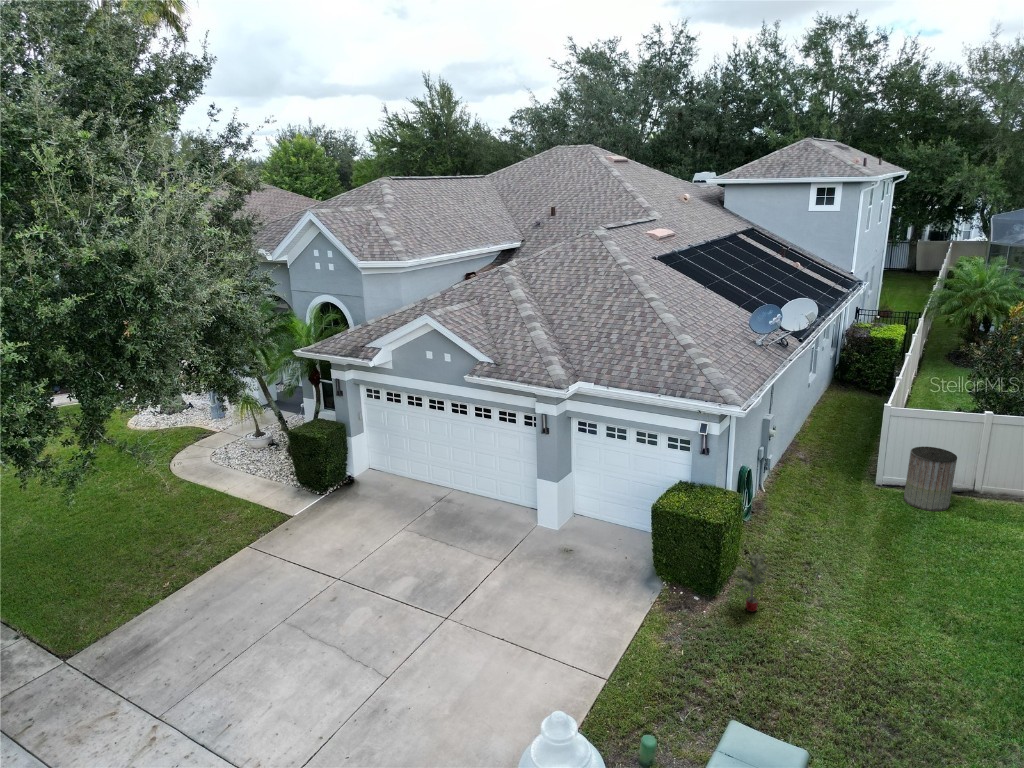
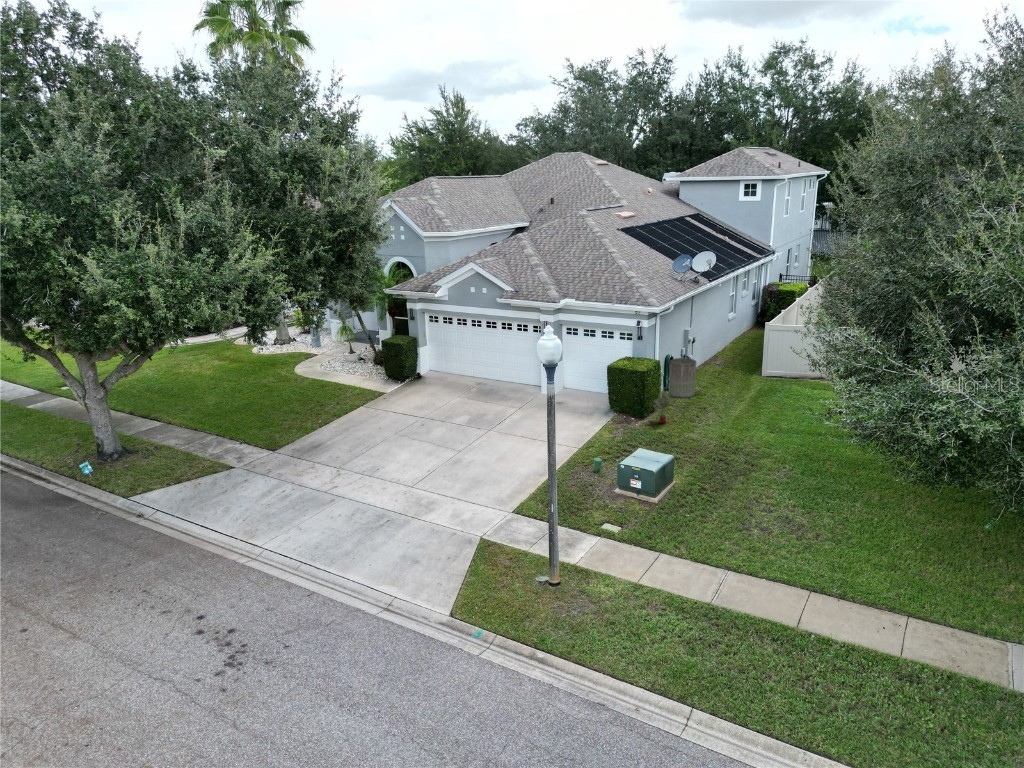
trash can: present [904,447,957,511] -> present [669,358,696,398]

